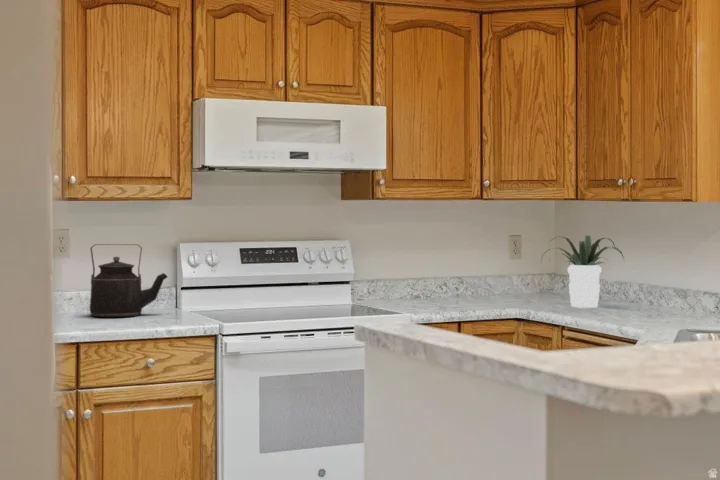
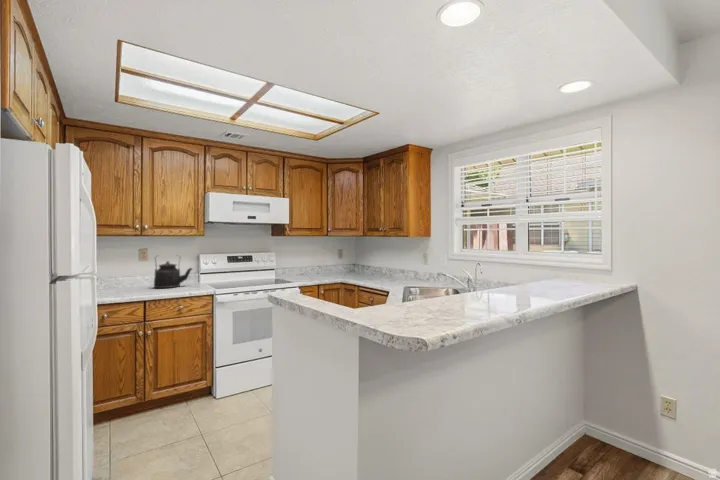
potted plant: present [545,235,623,308] -> none [350,250,381,277]

